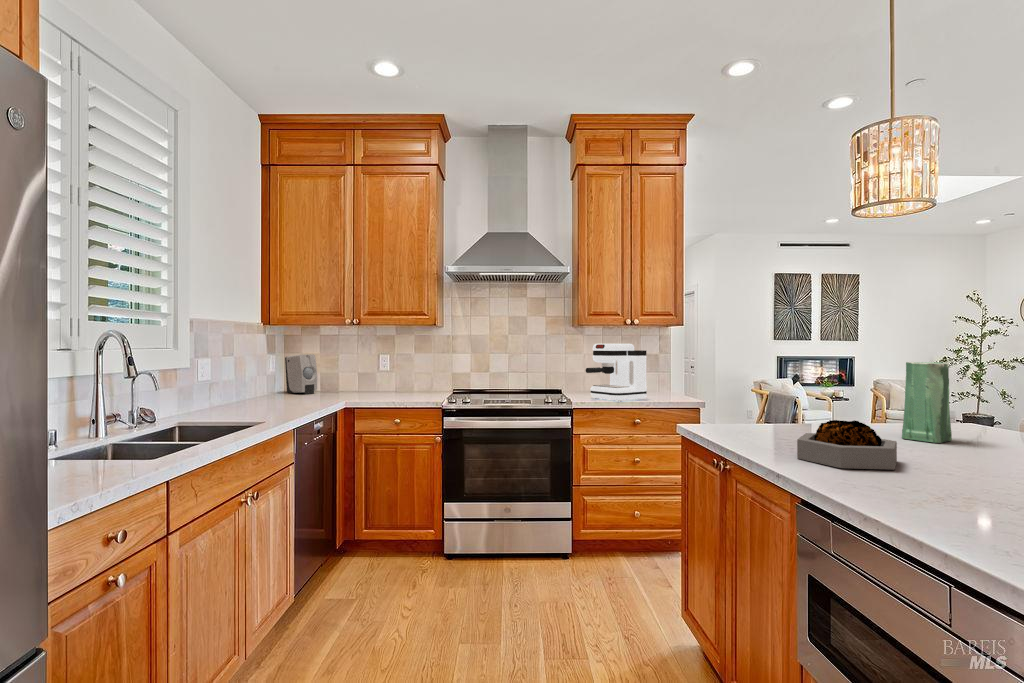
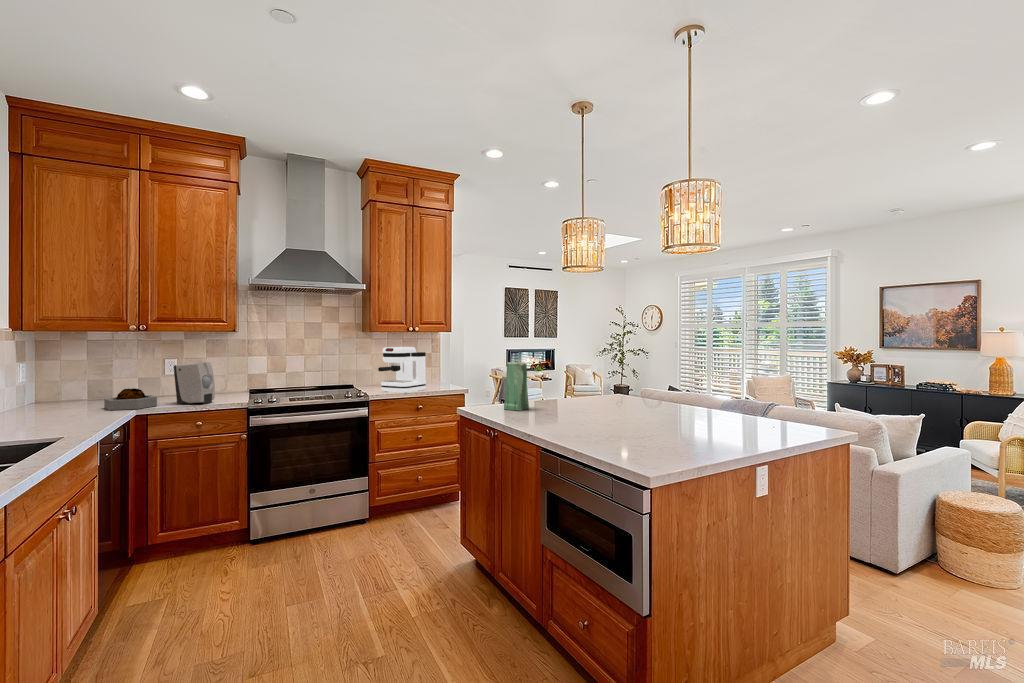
soap dispenser: present [285,354,317,394] -> present [174,362,215,404]
vase: present [902,362,952,443] -> present [504,362,529,410]
decorative bowl: present [797,420,897,470] -> present [104,388,157,410]

